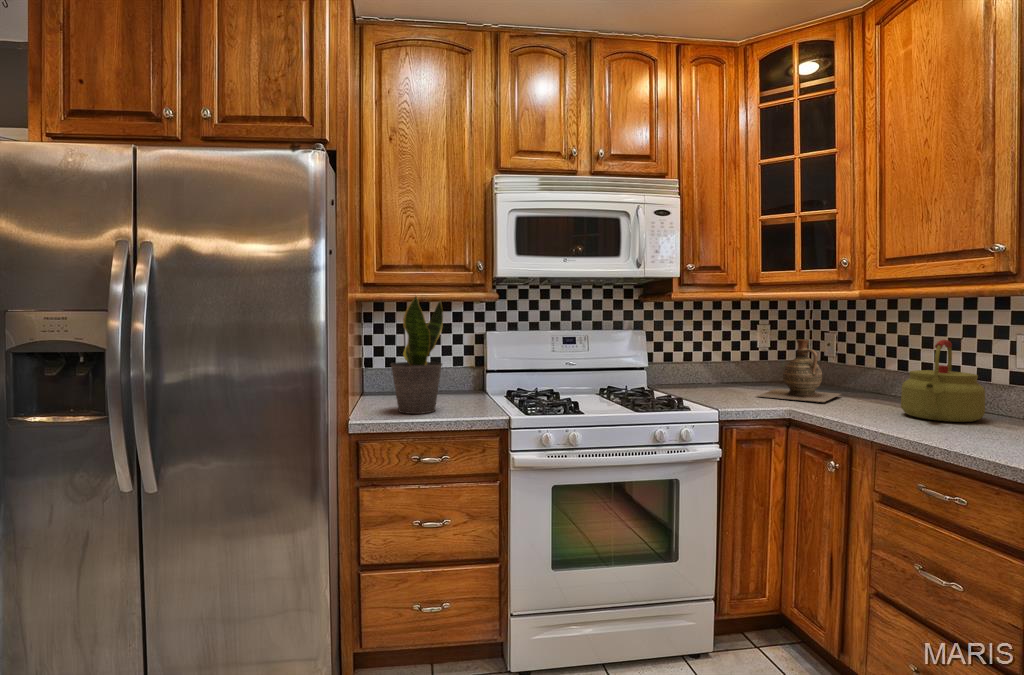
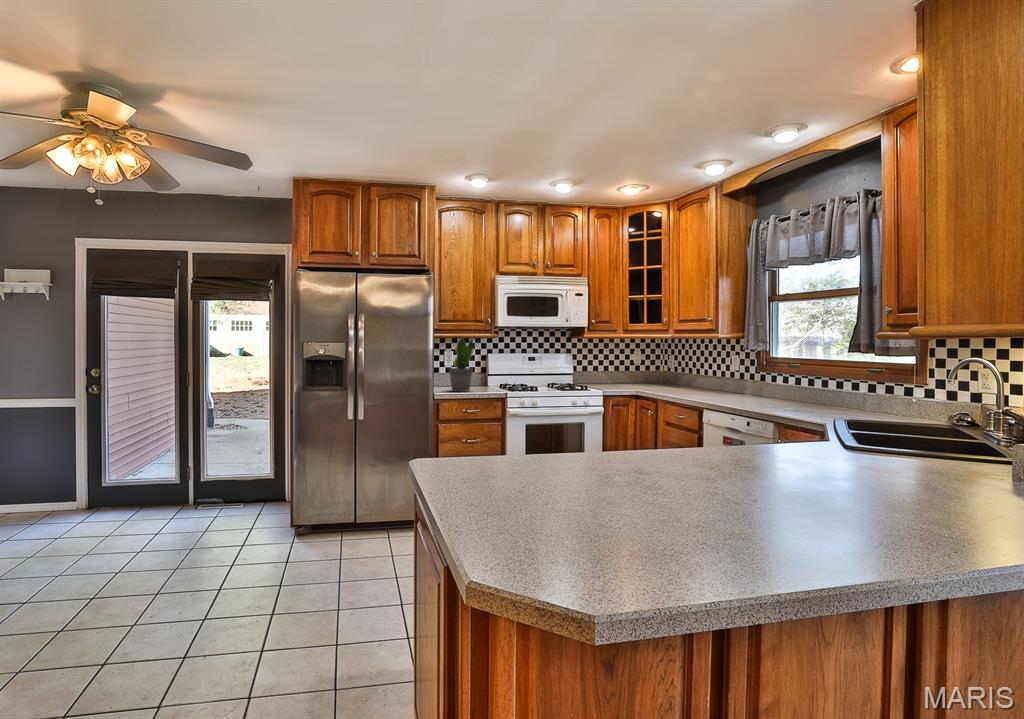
ceramic jug: present [758,339,840,402] -> none [626,358,668,388]
kettle: present [901,340,985,422] -> none [683,357,714,392]

